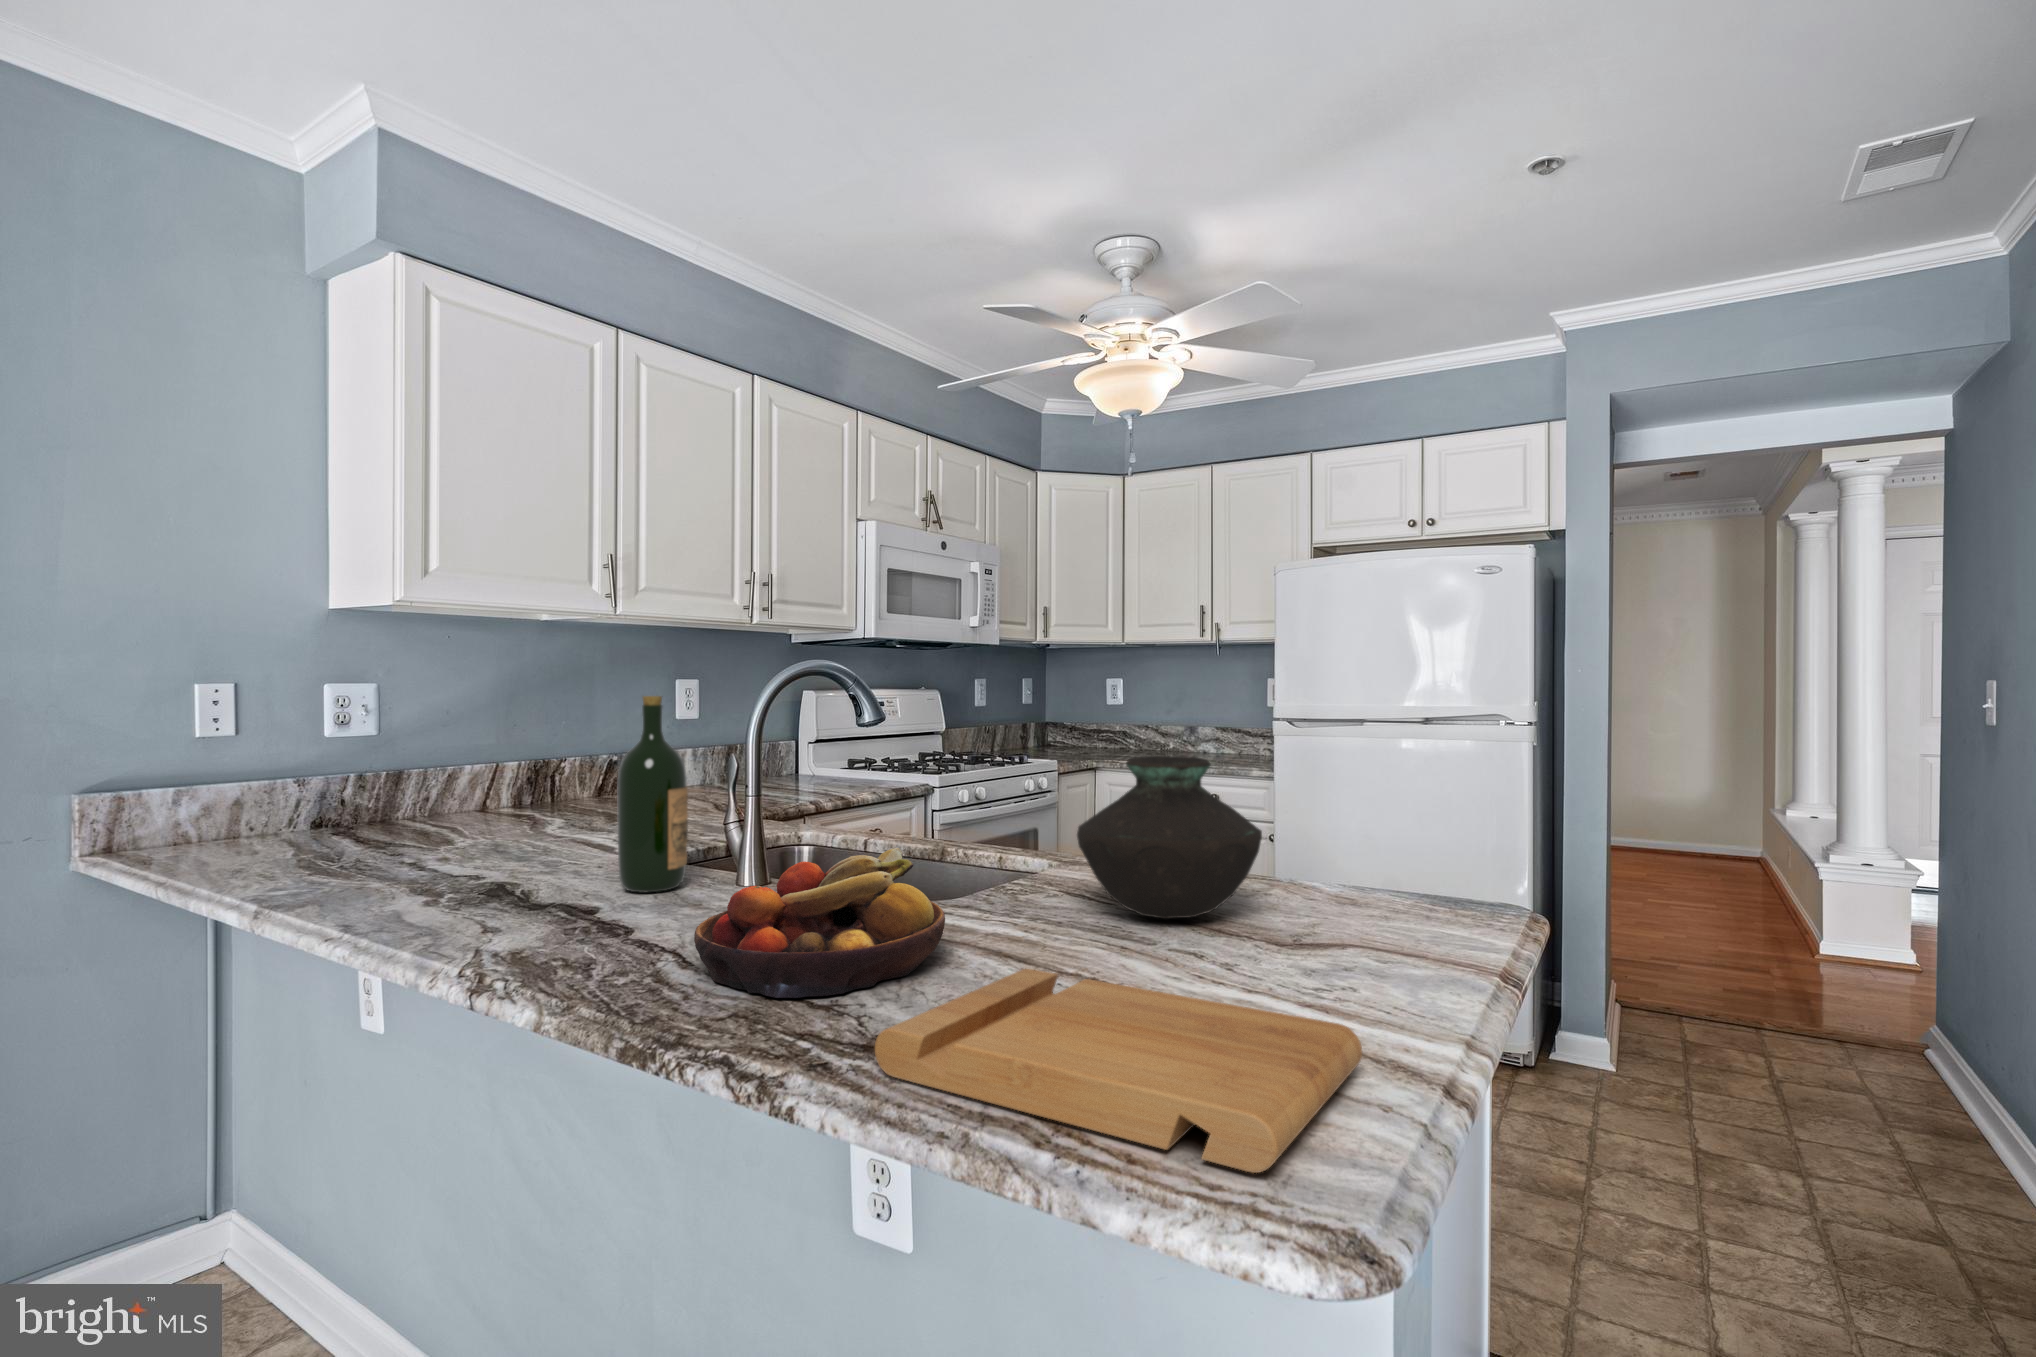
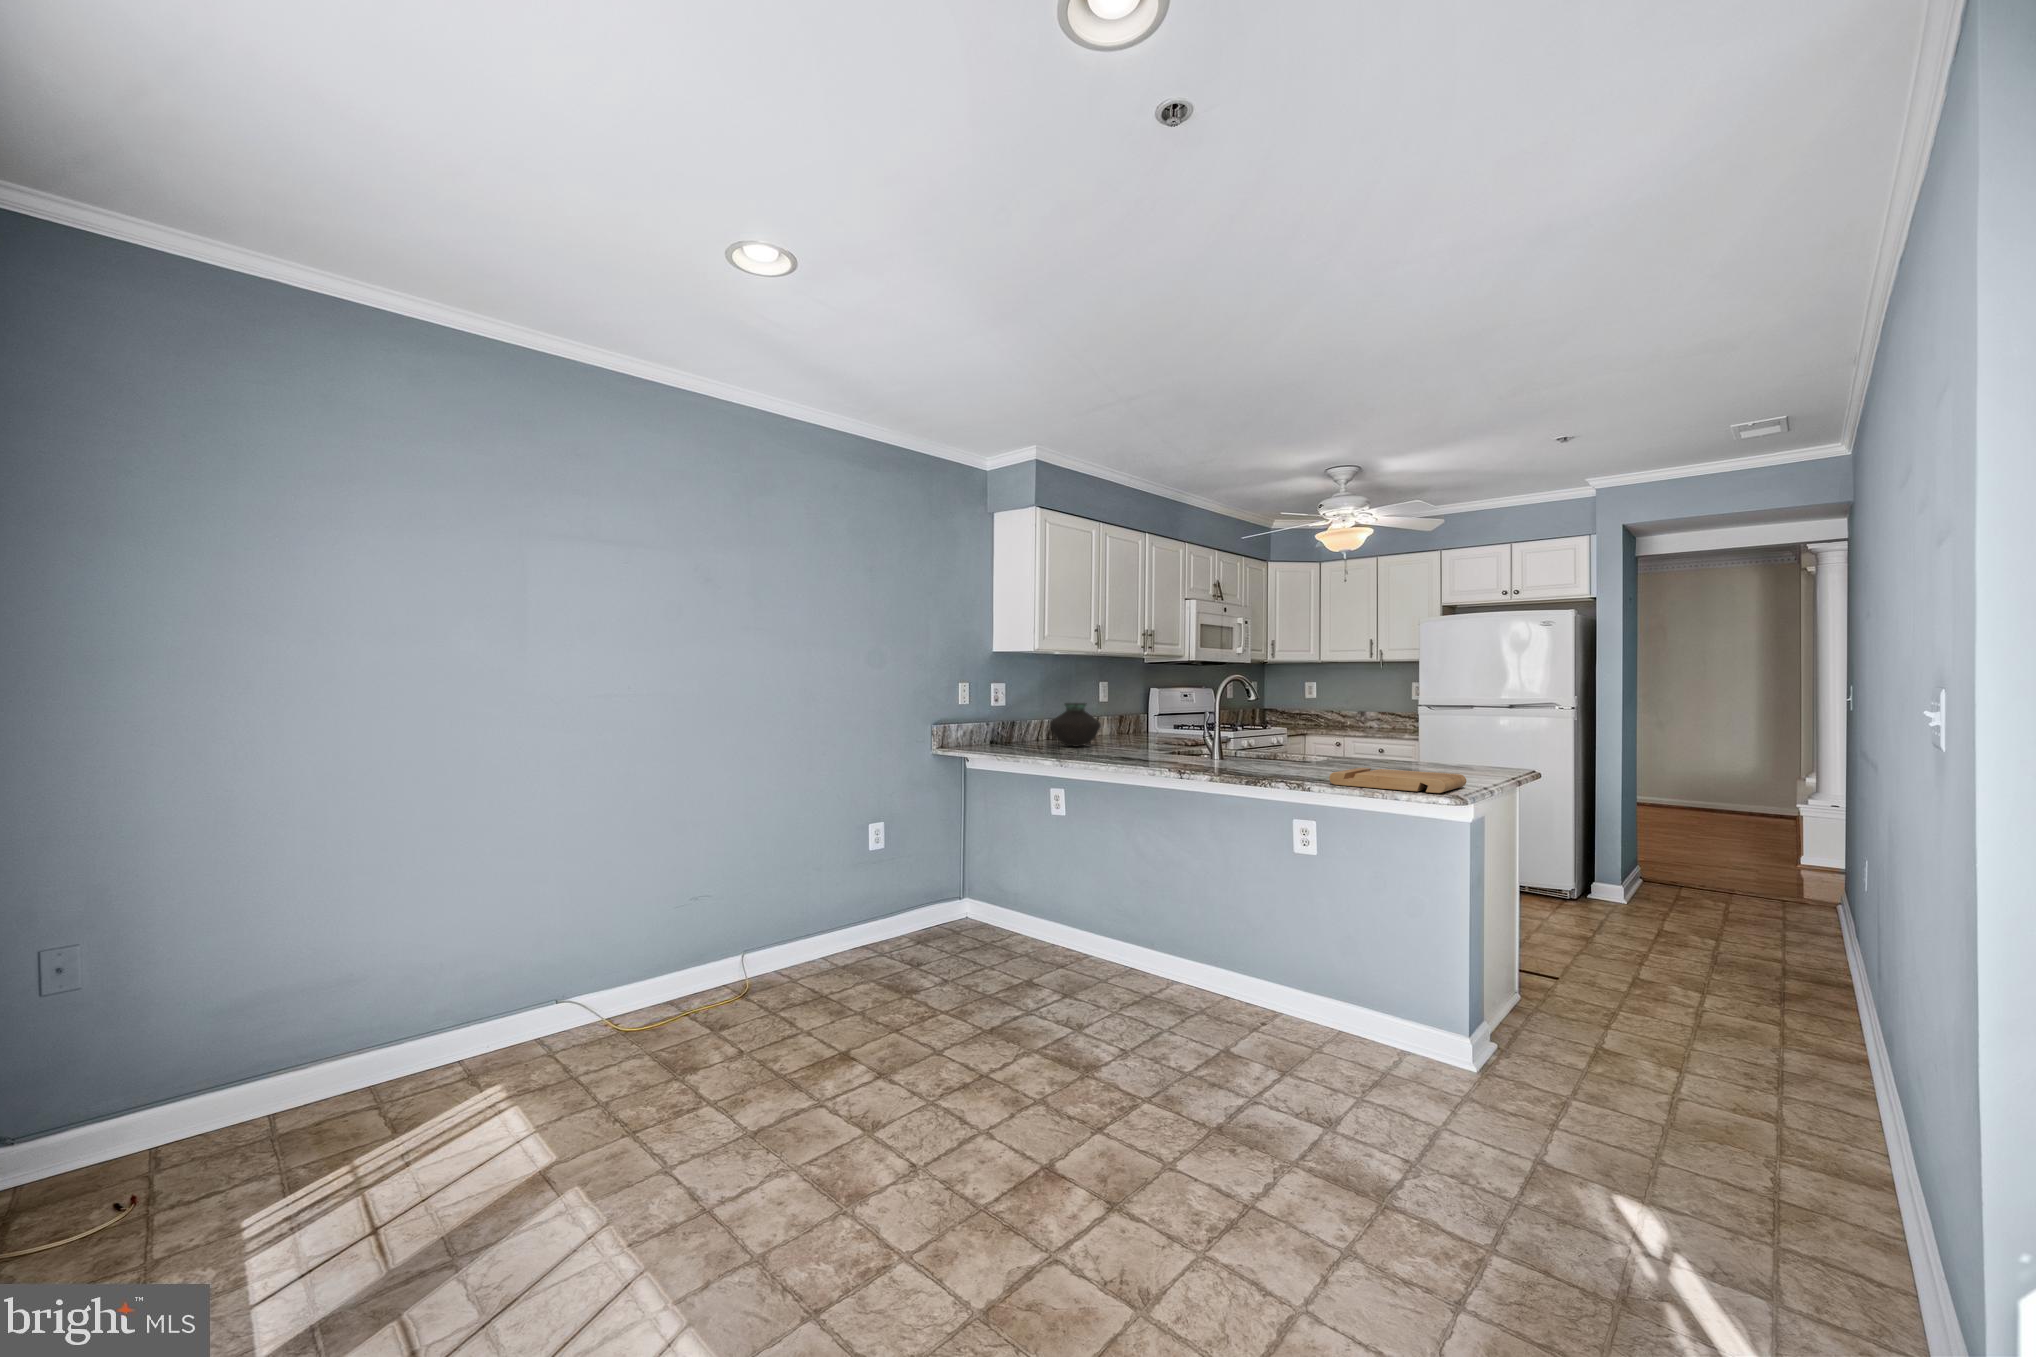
wine bottle: present [617,696,688,892] -> none [1171,688,1196,760]
vase: present [1077,756,1262,919] -> present [1050,703,1101,746]
fruit bowl: present [694,848,945,998] -> none [1241,739,1323,776]

